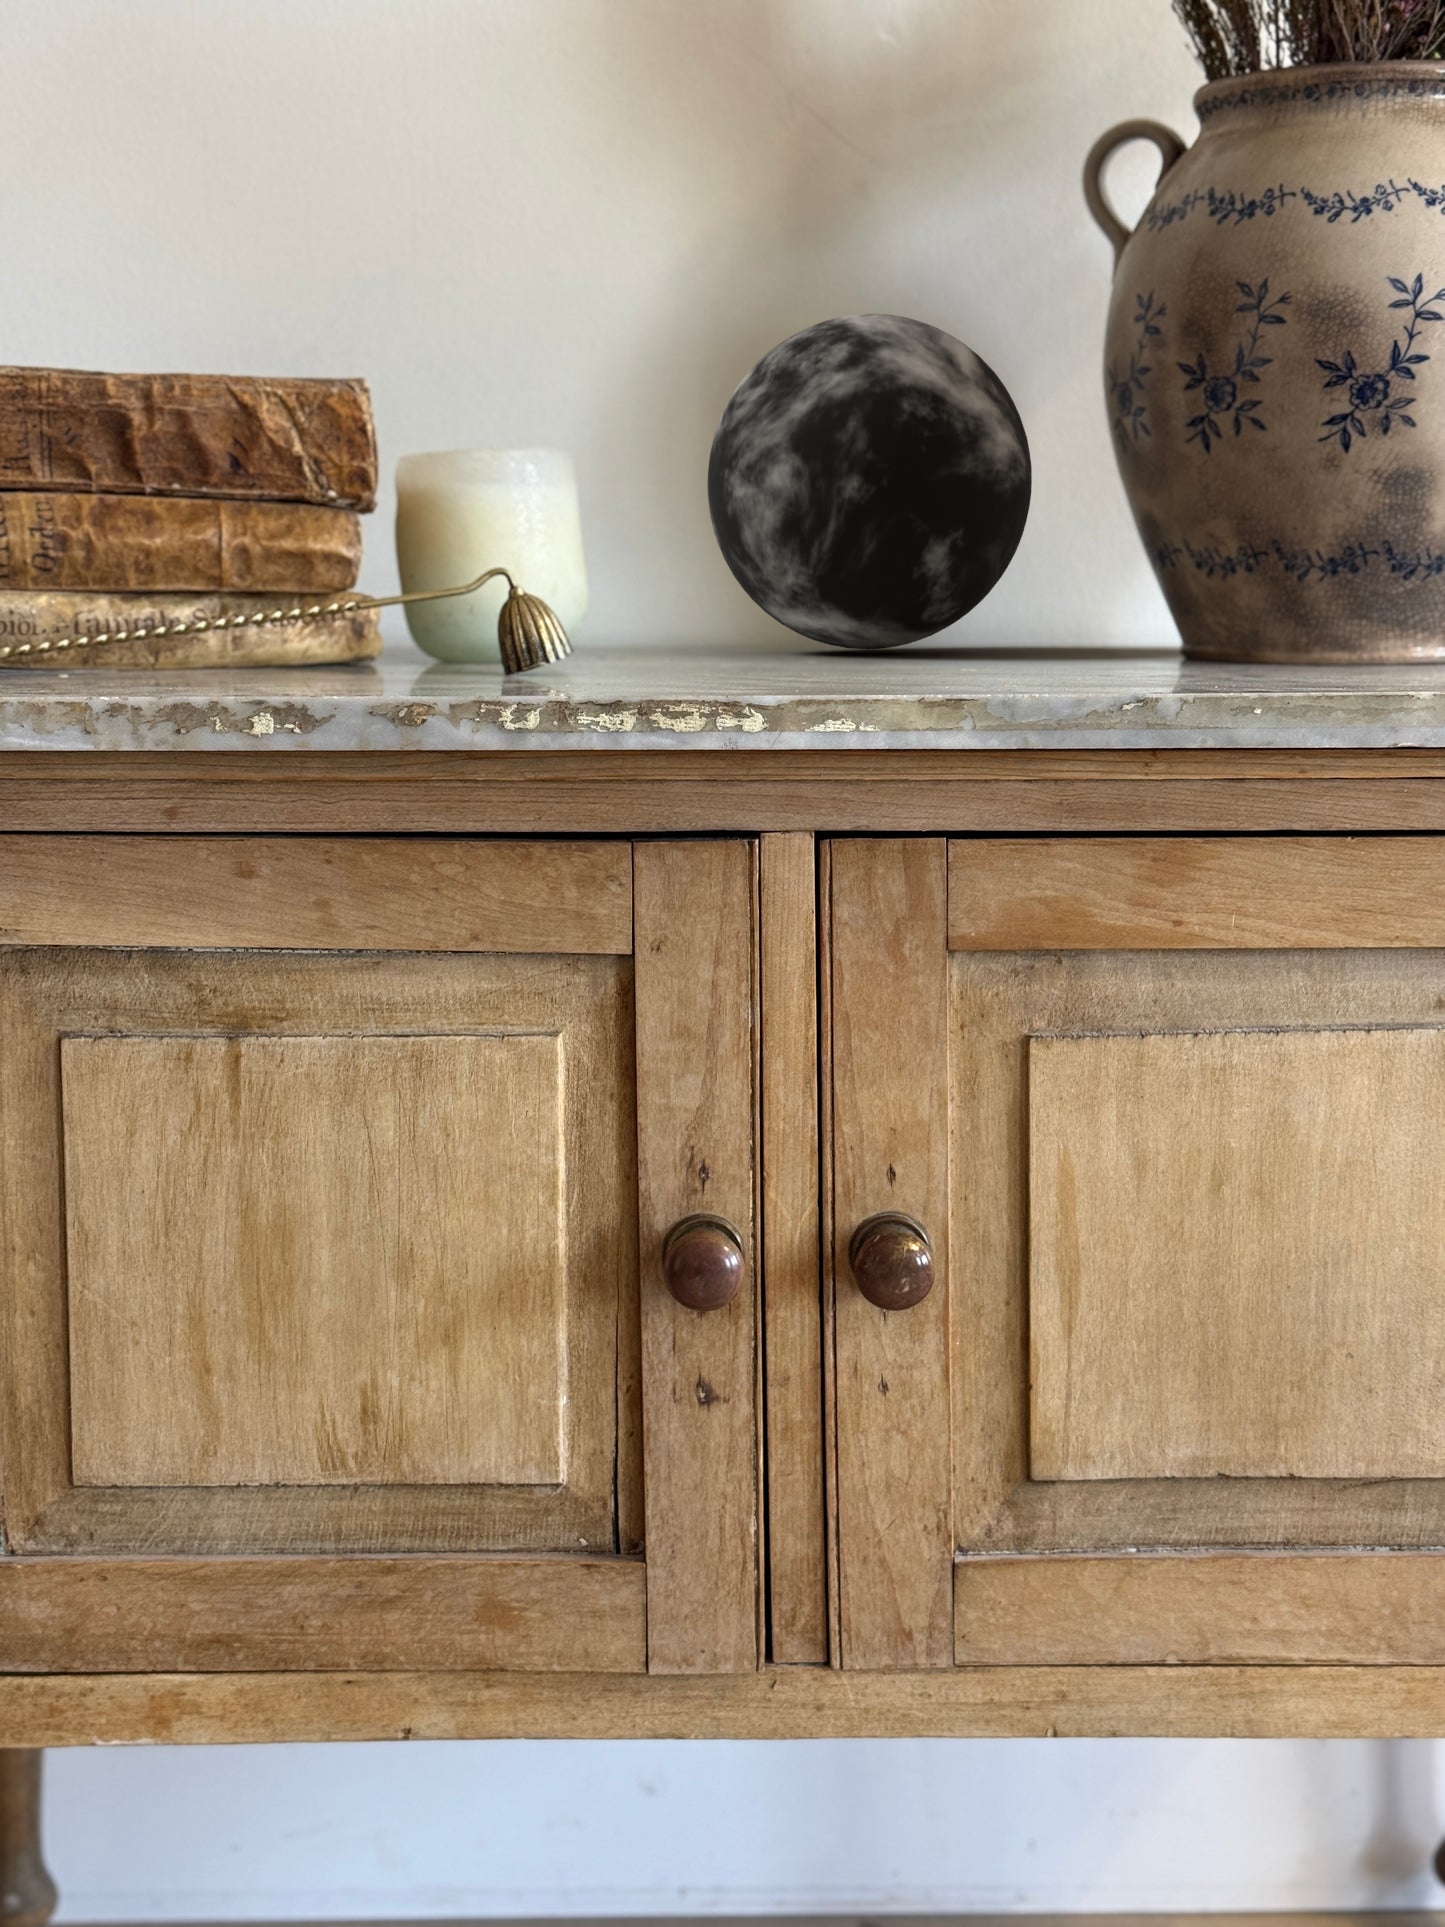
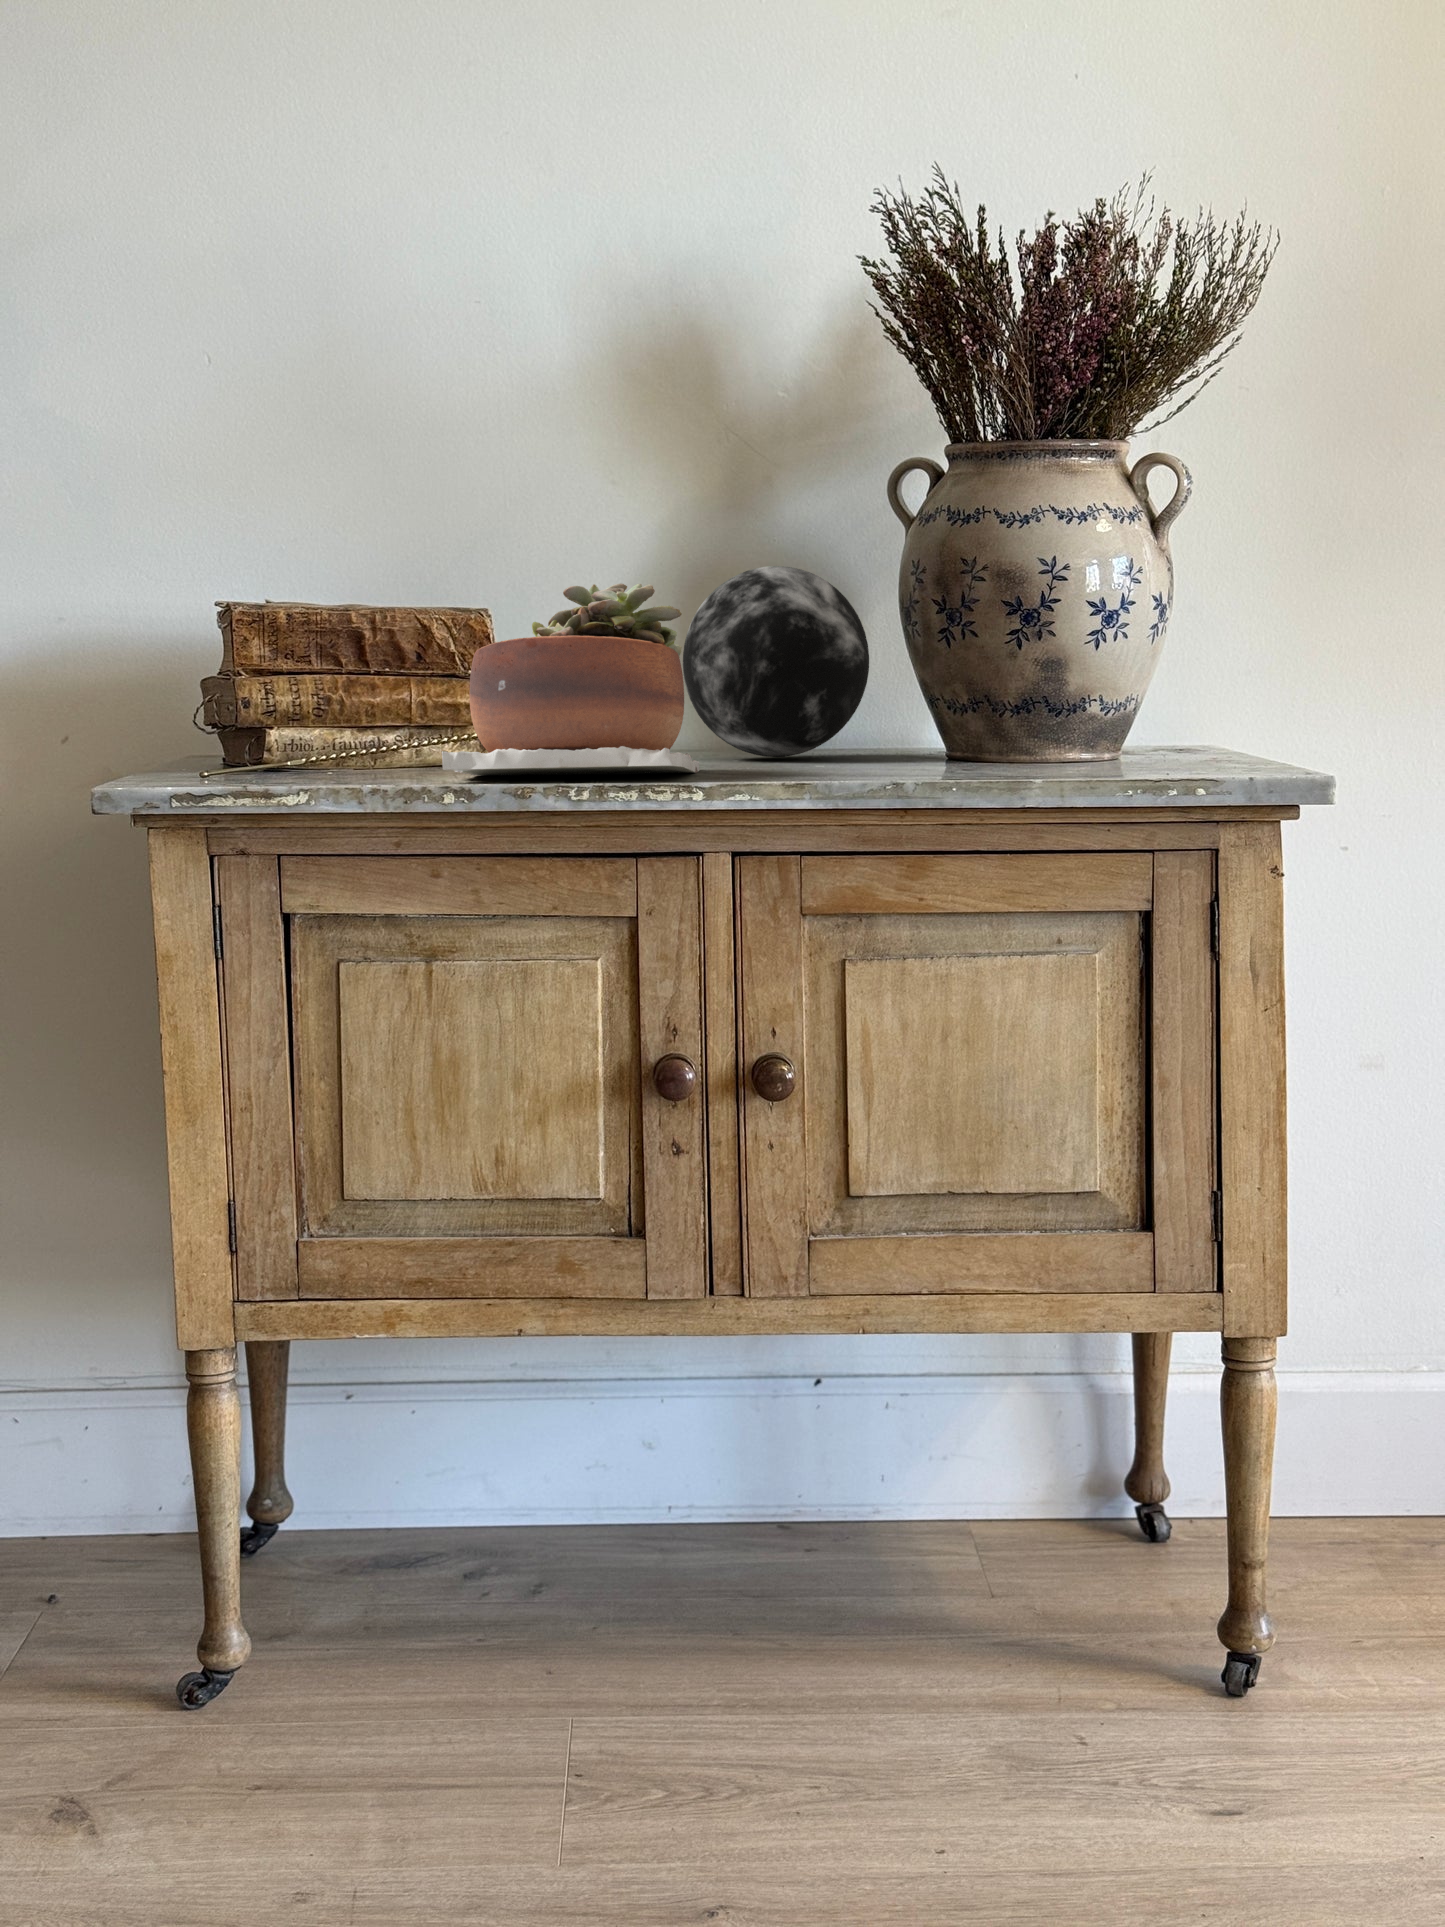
succulent plant: none [254,312,746,683] -> present [442,583,699,776]

